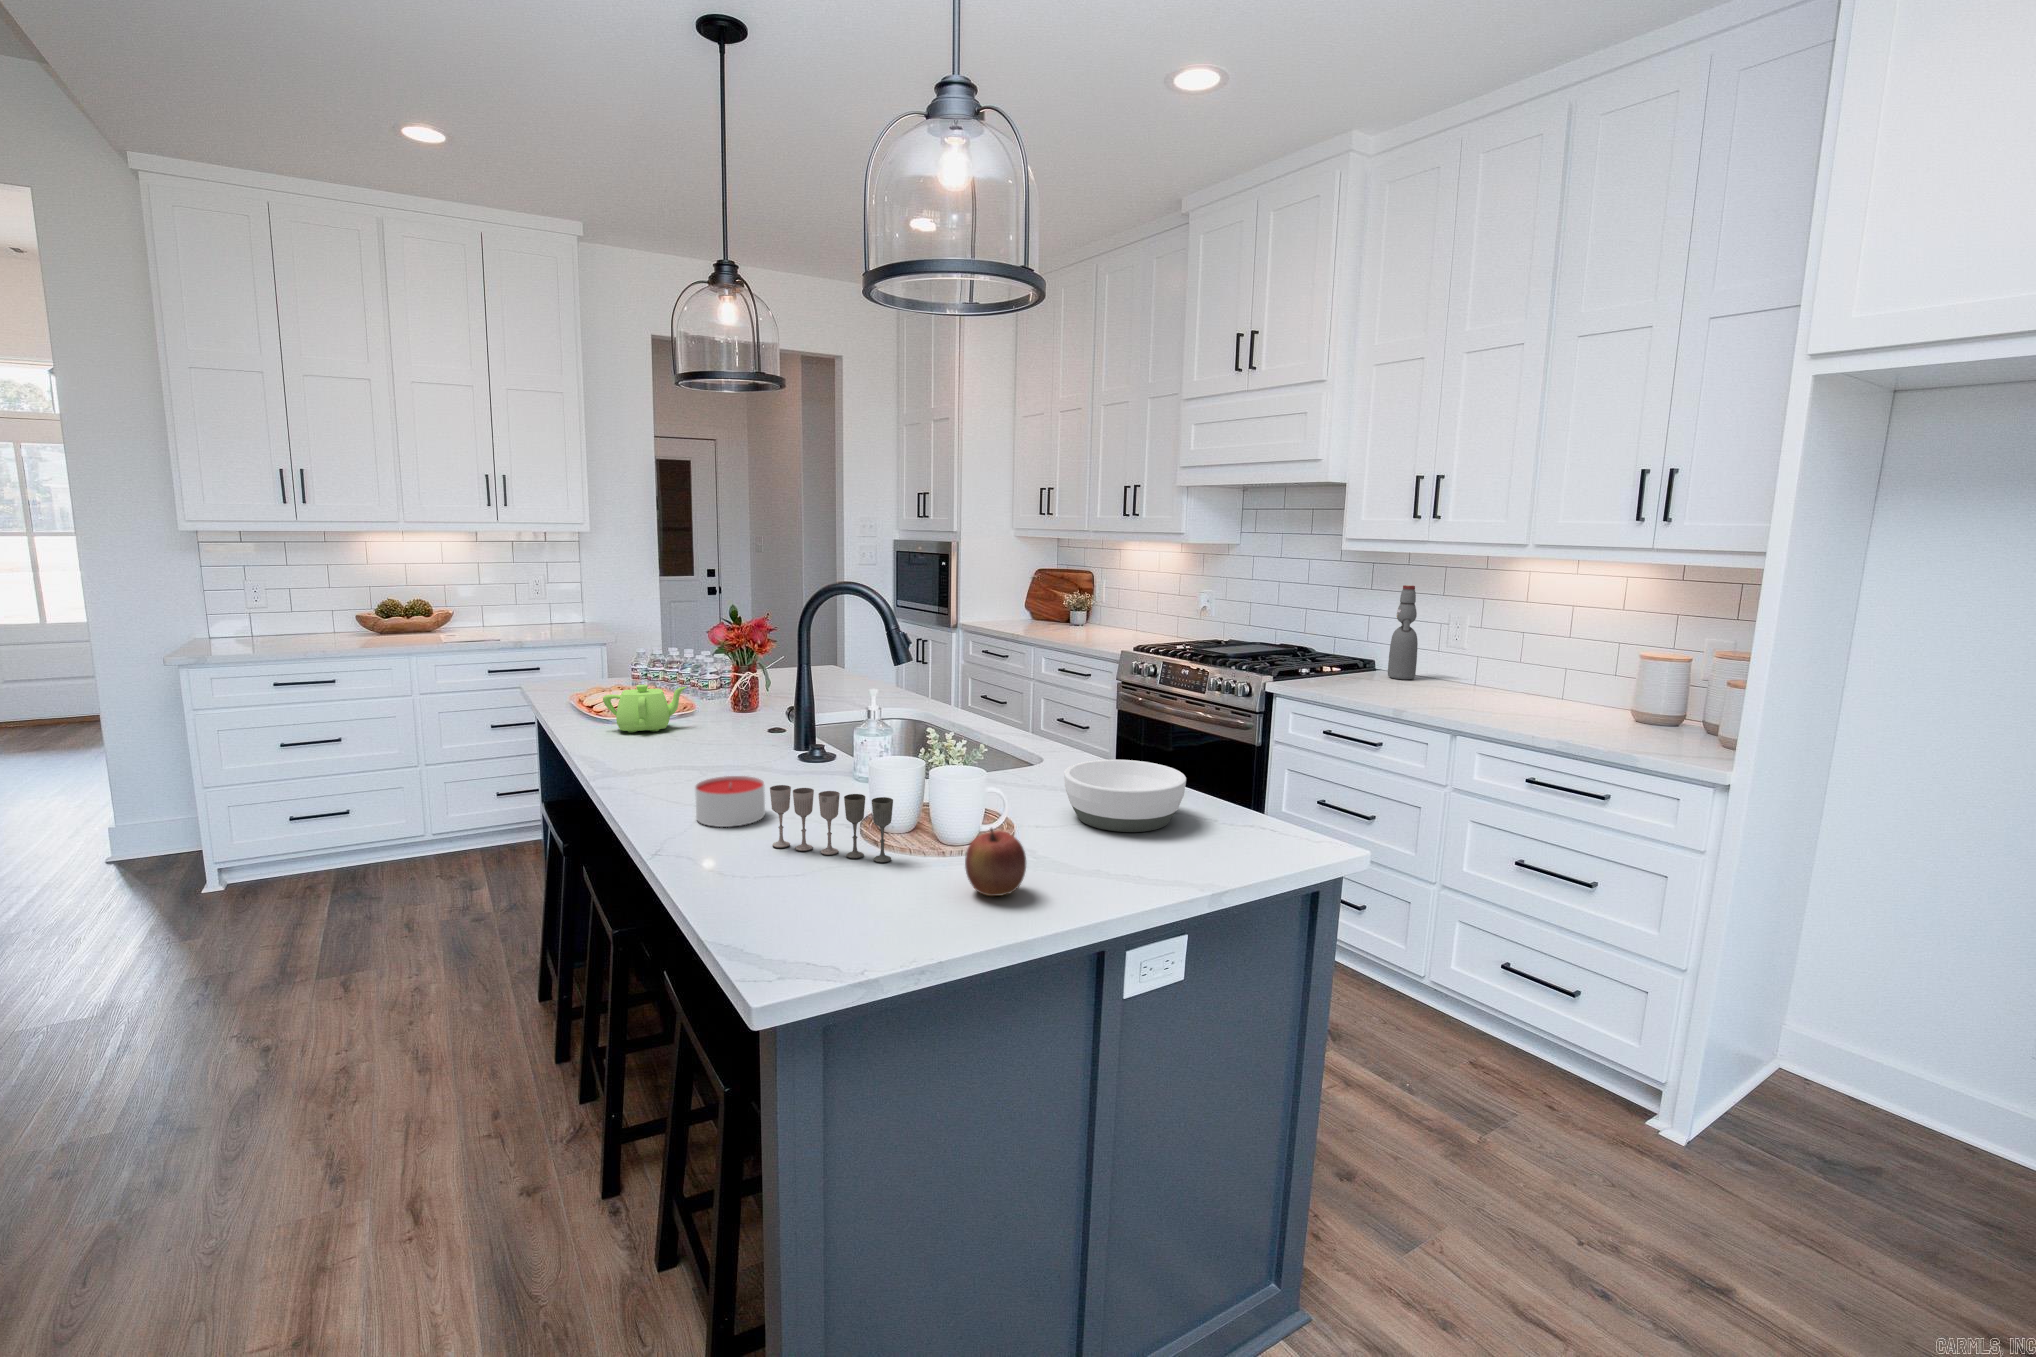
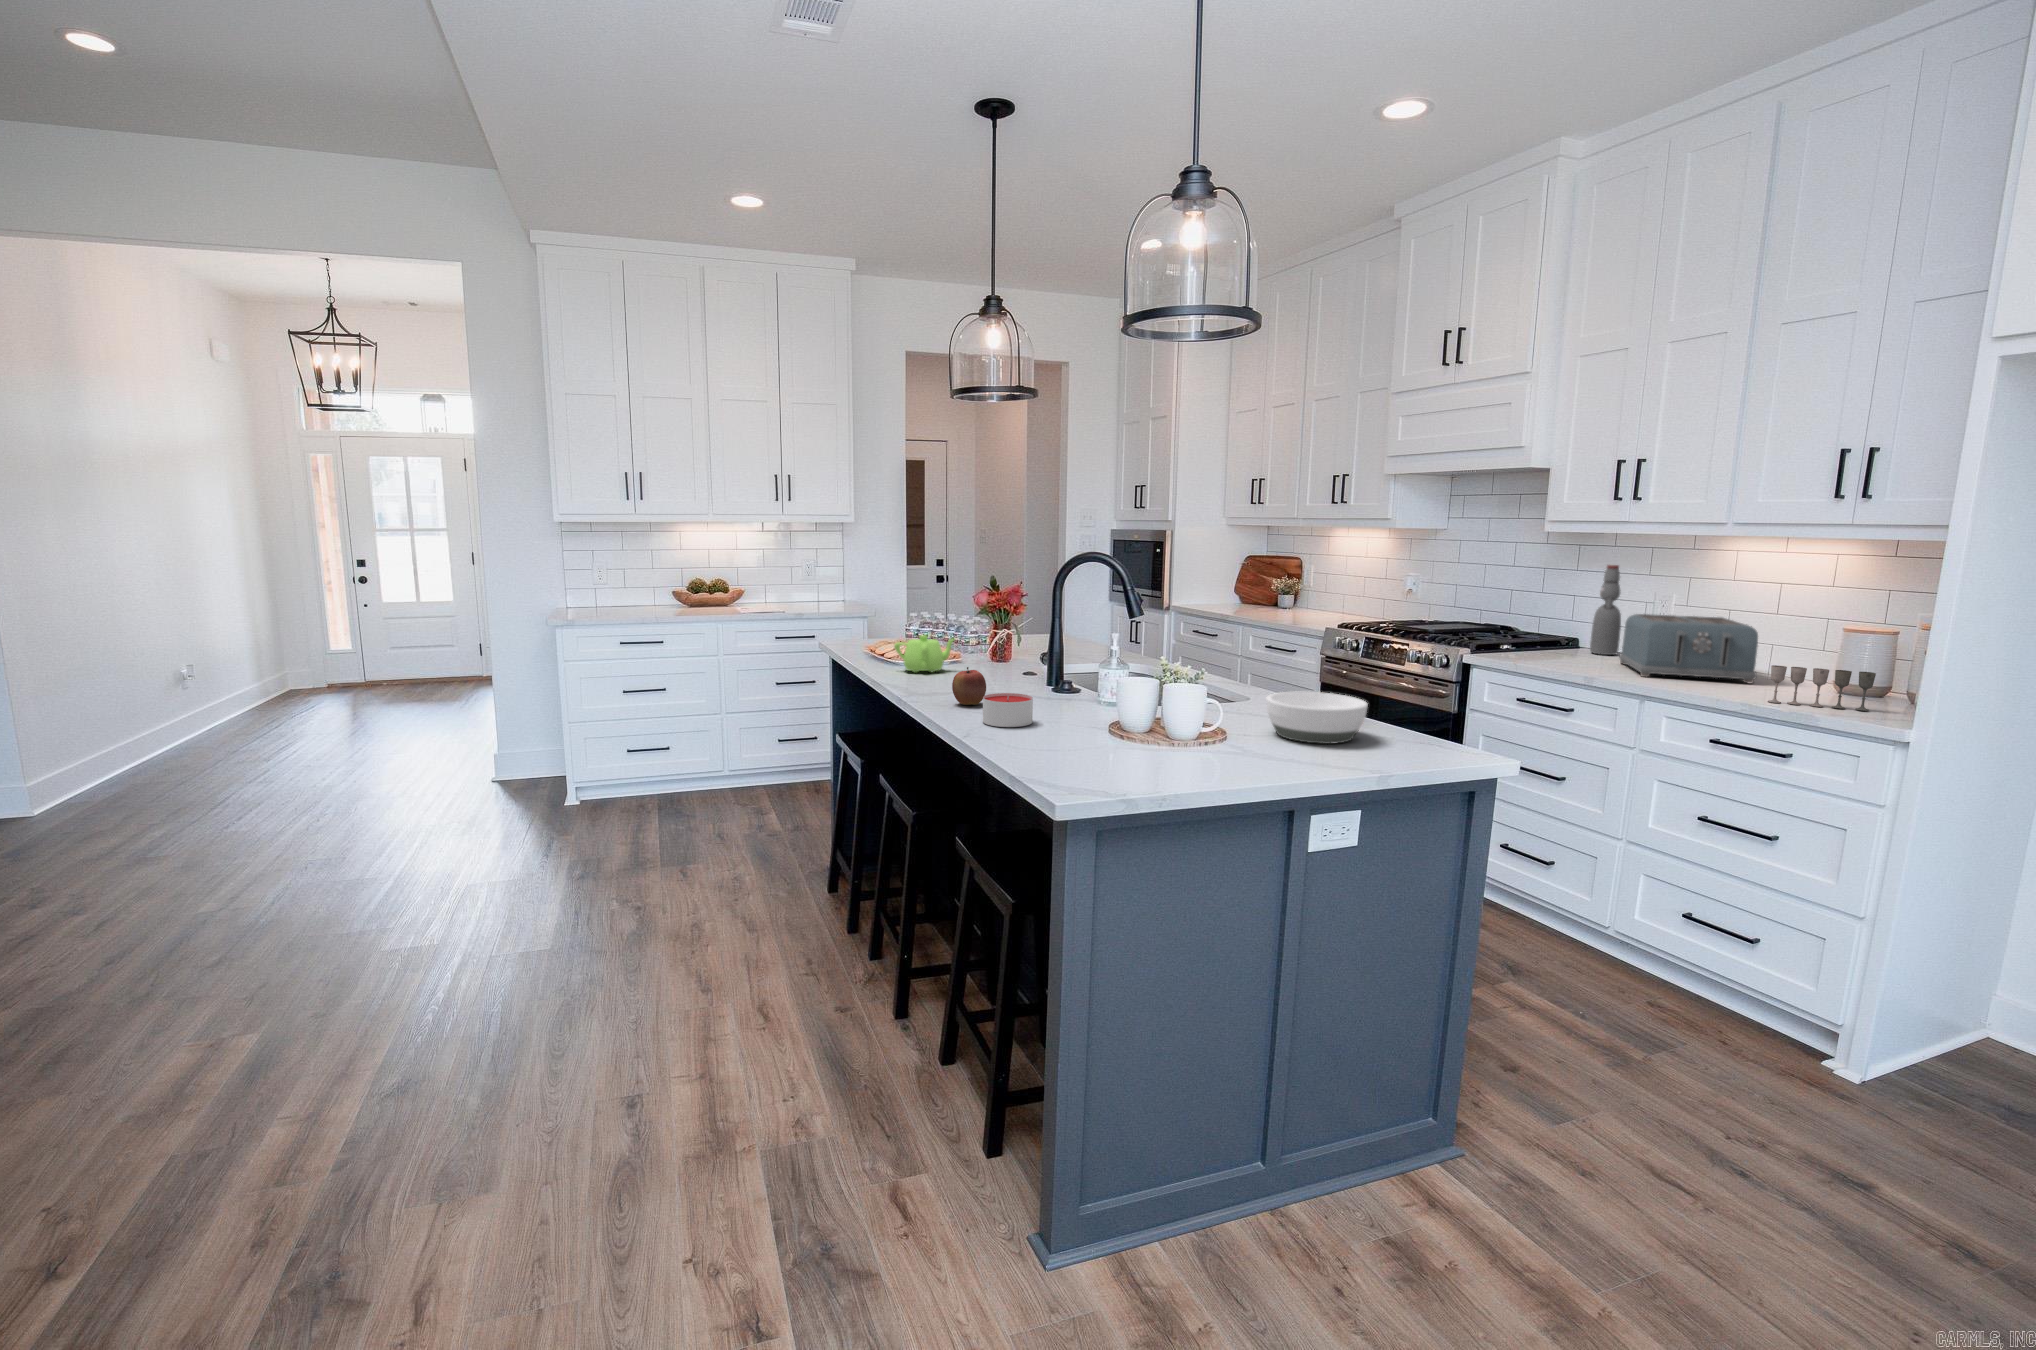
toaster: none [1420,639,1561,714] -> present [1619,614,1758,683]
wine glass: present [770,785,893,862] -> present [1768,665,1876,711]
apple: present [965,828,1026,896] -> present [952,667,986,705]

